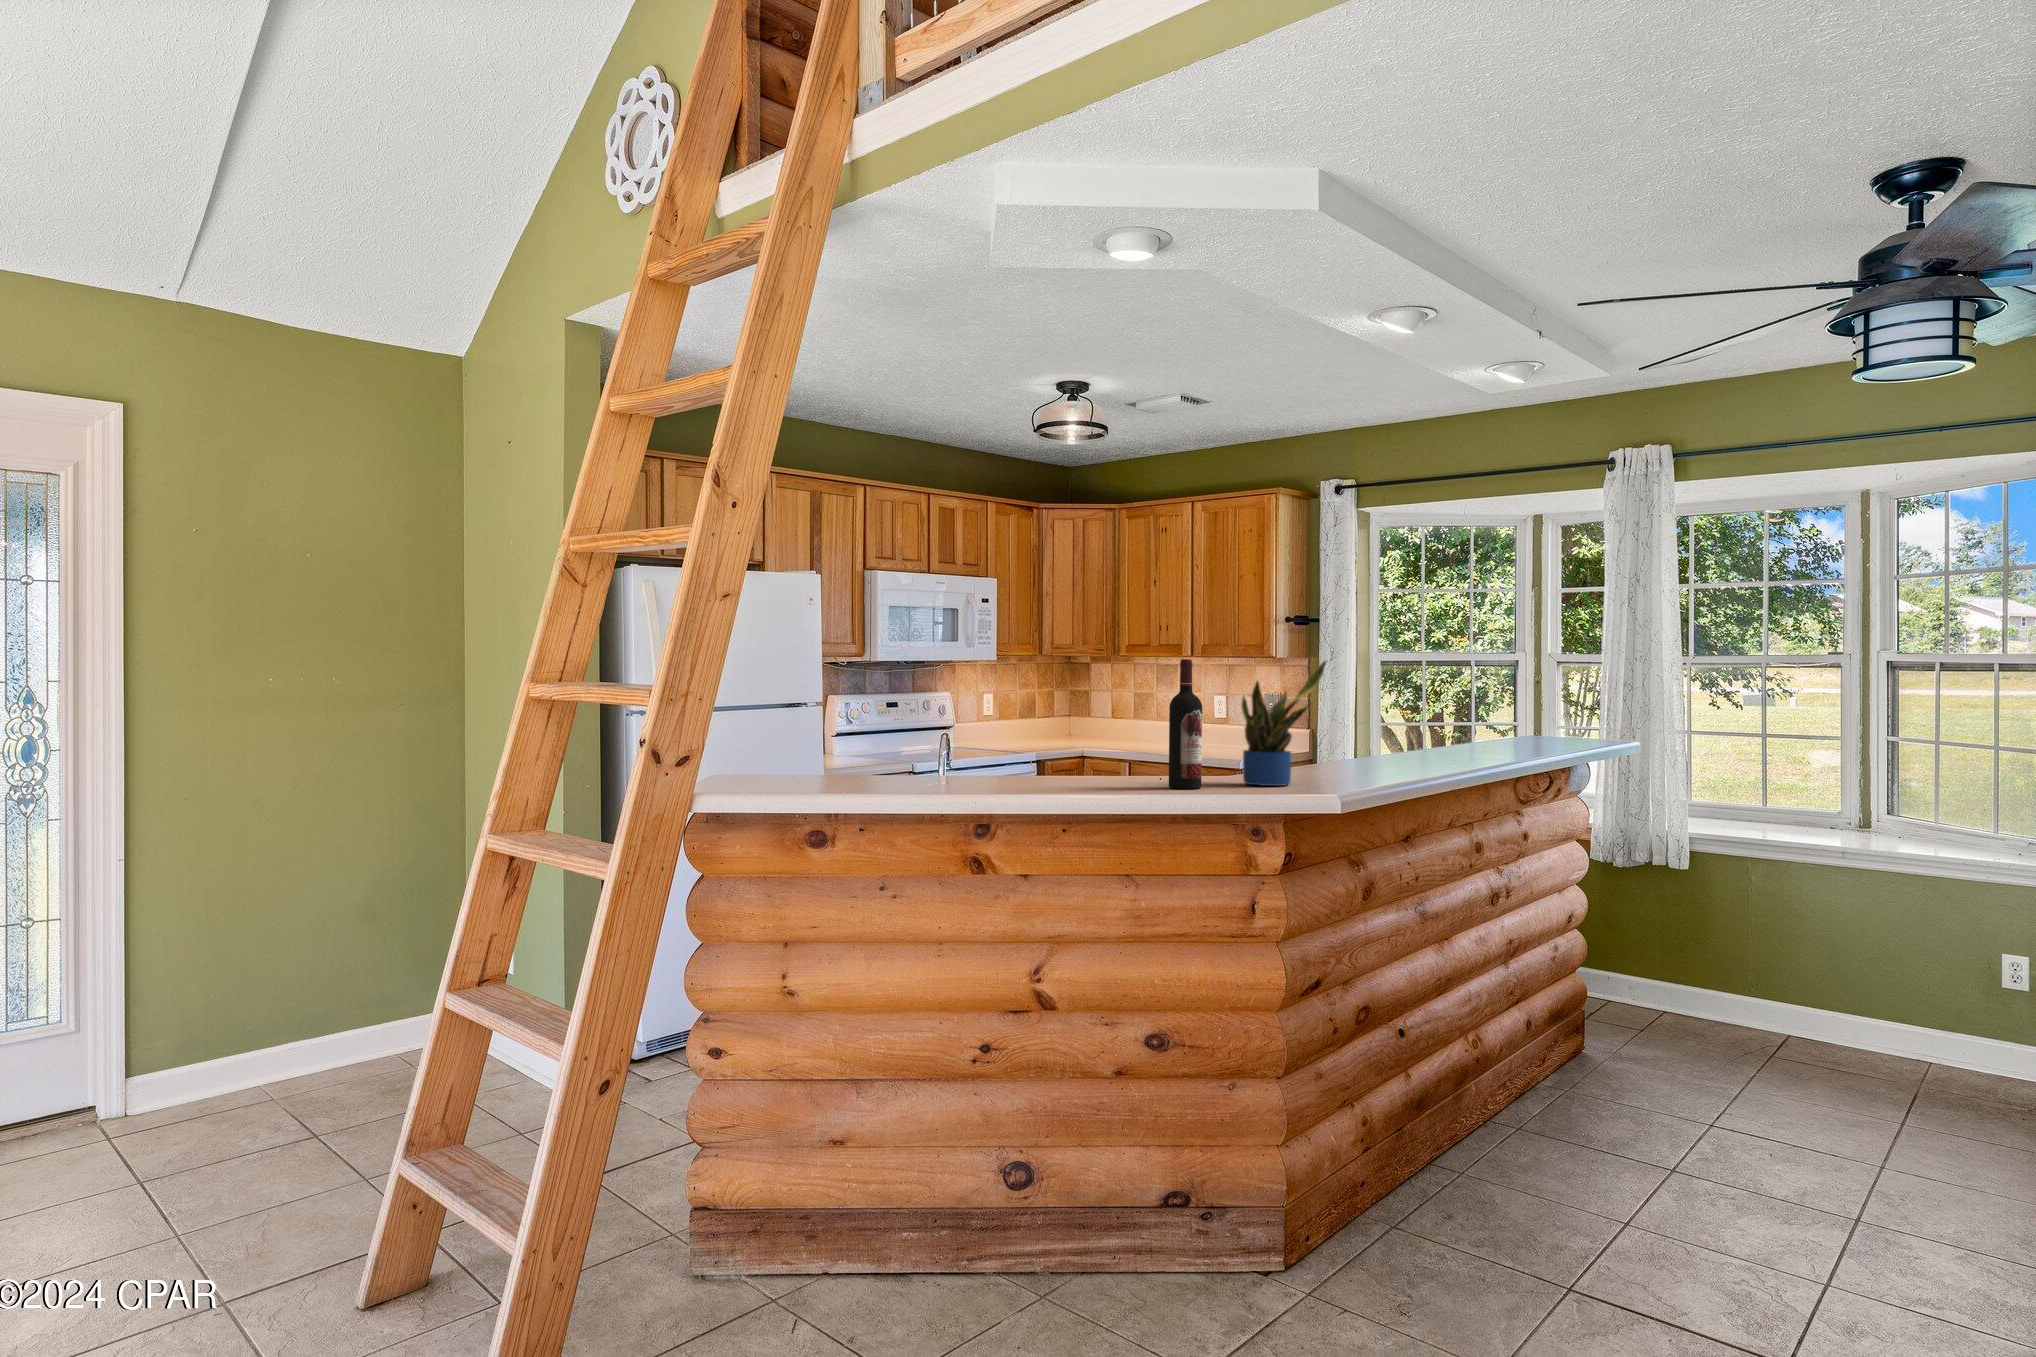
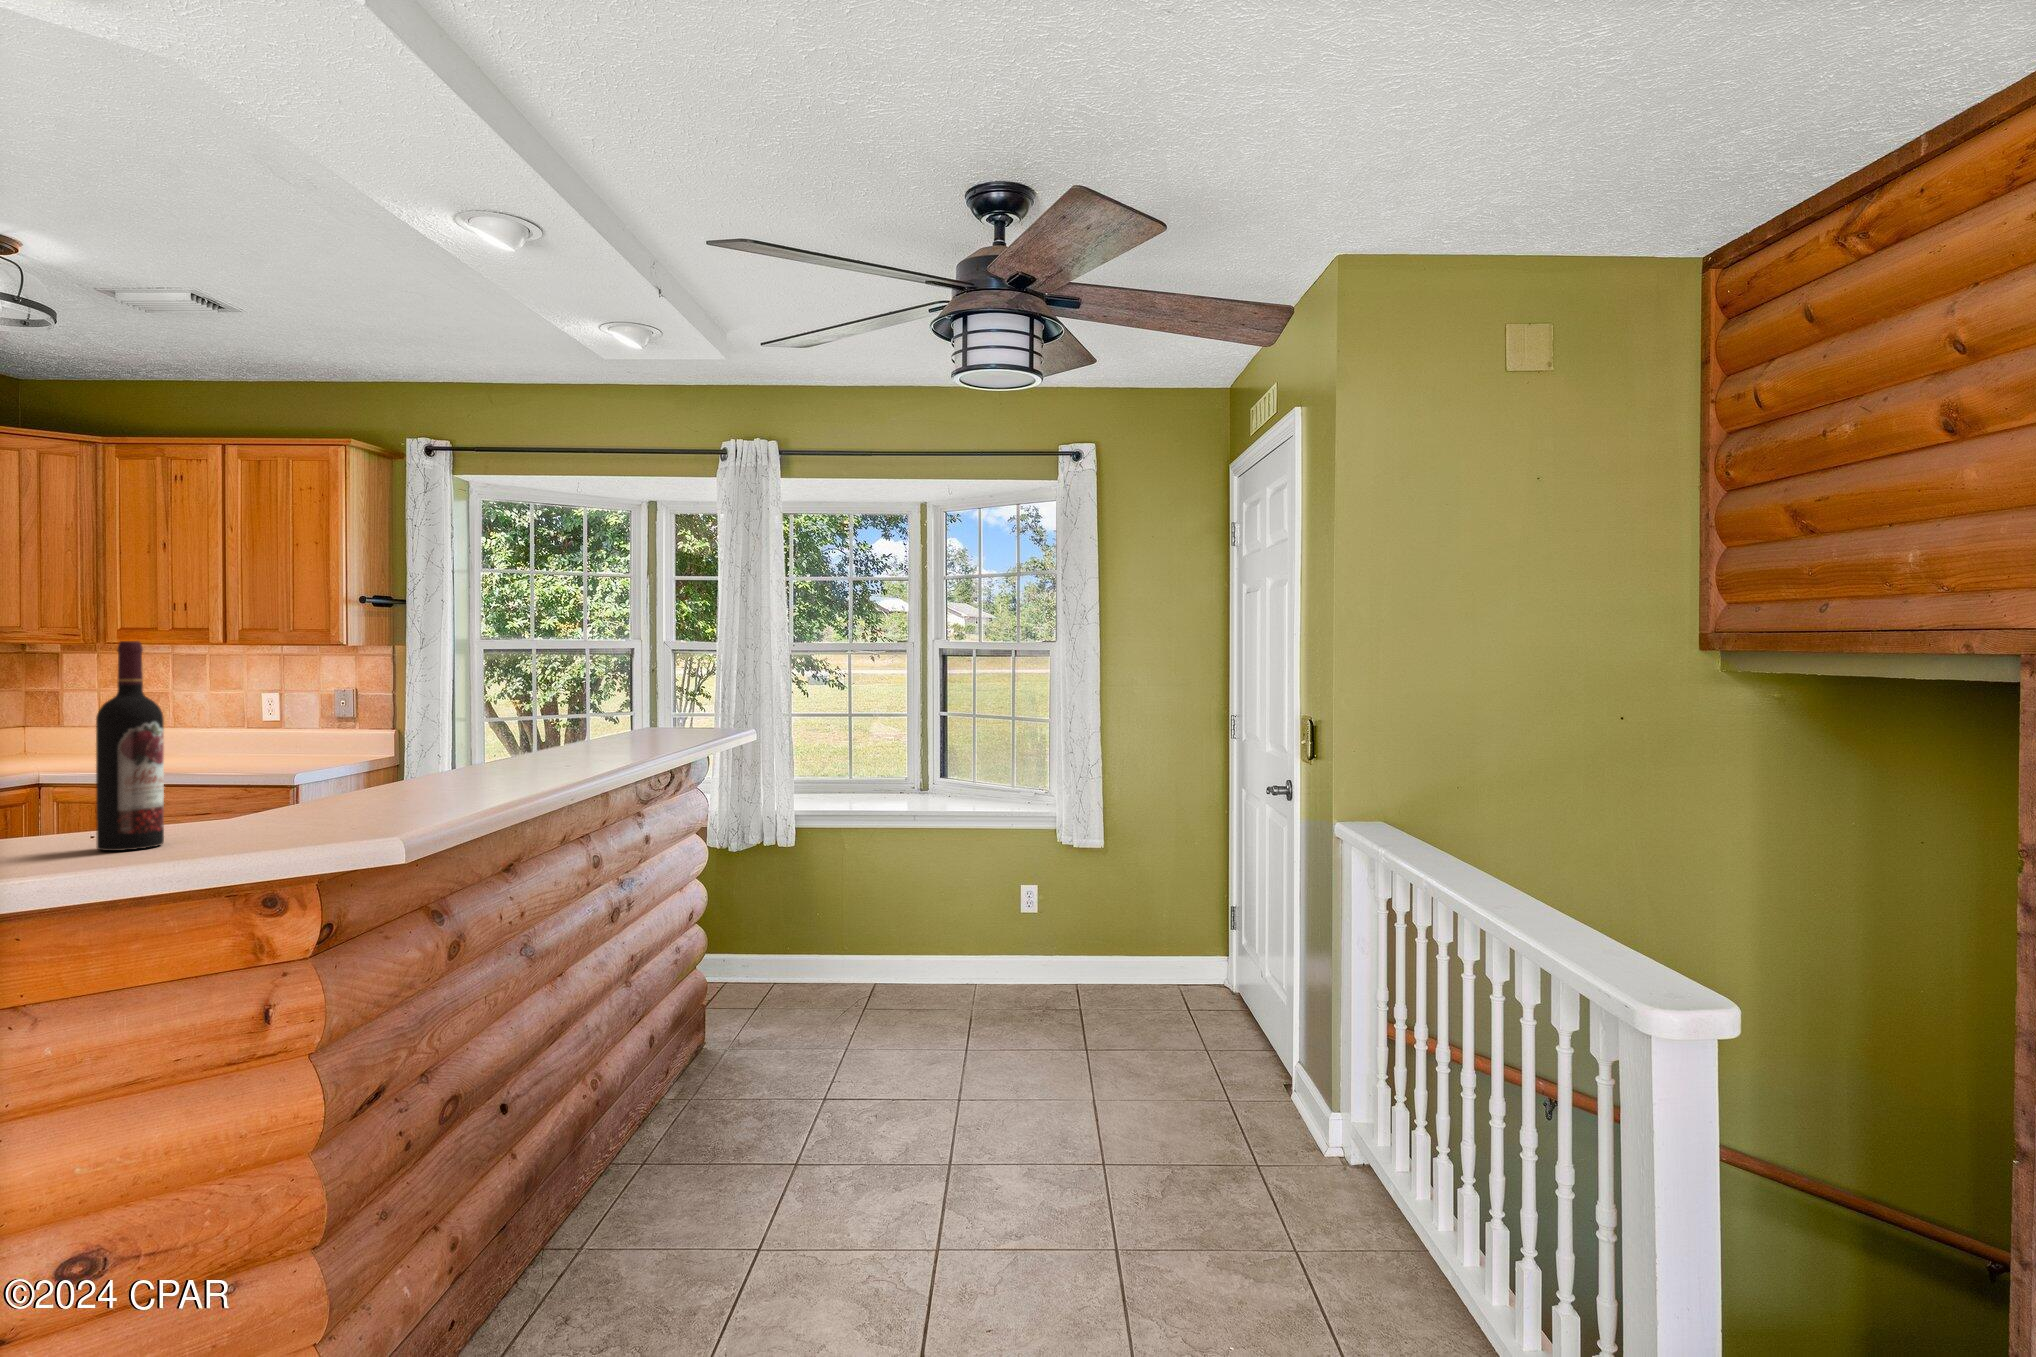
potted plant: present [1241,661,1326,786] -> none [245,643,387,830]

